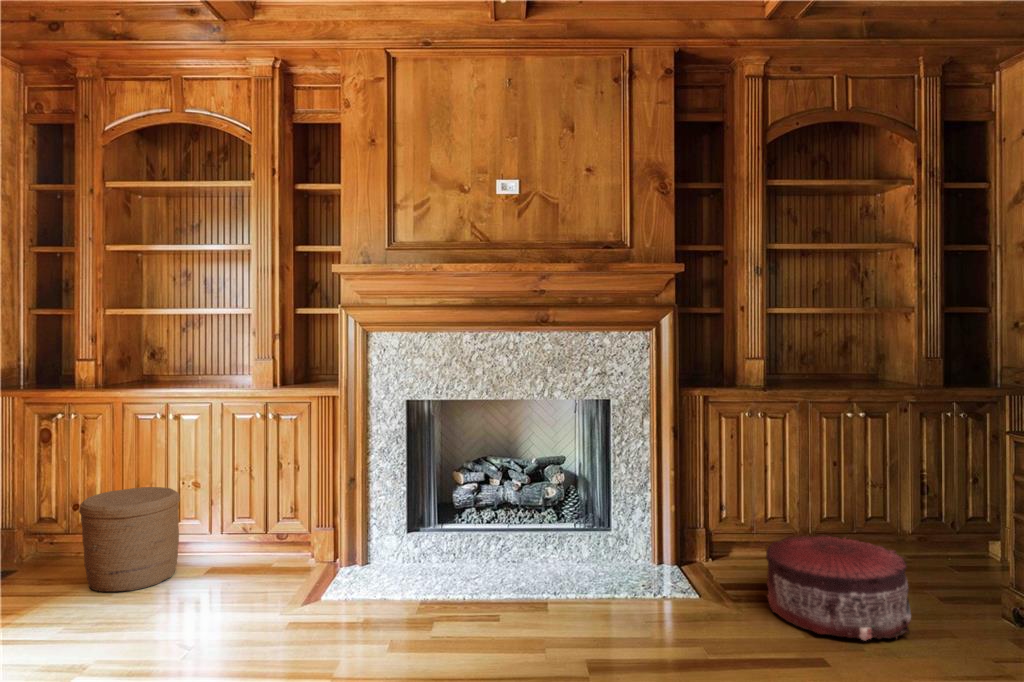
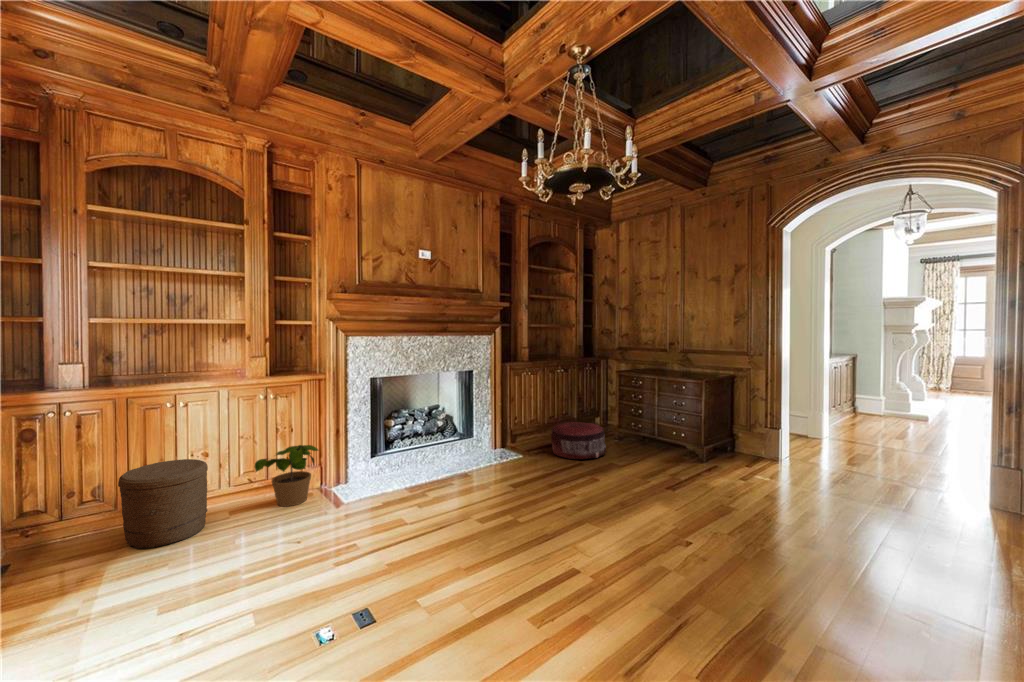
potted plant: none [224,492,312,580] -> present [255,445,318,506]

